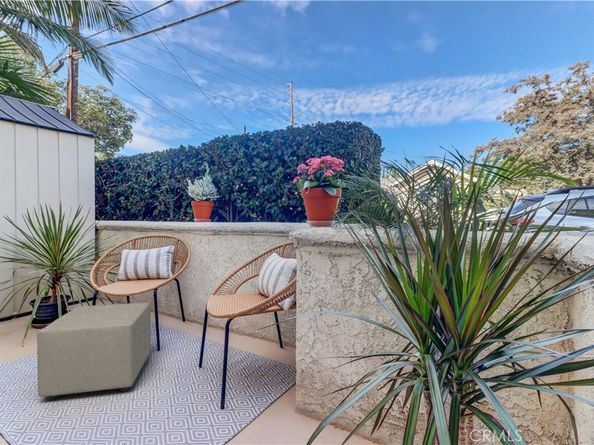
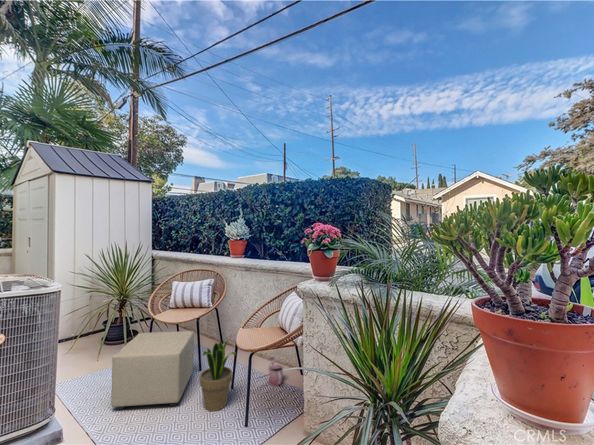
potted plant: none [159,308,207,394] -> present [200,340,236,411]
watering can: none [246,330,265,363] -> present [268,357,284,386]

